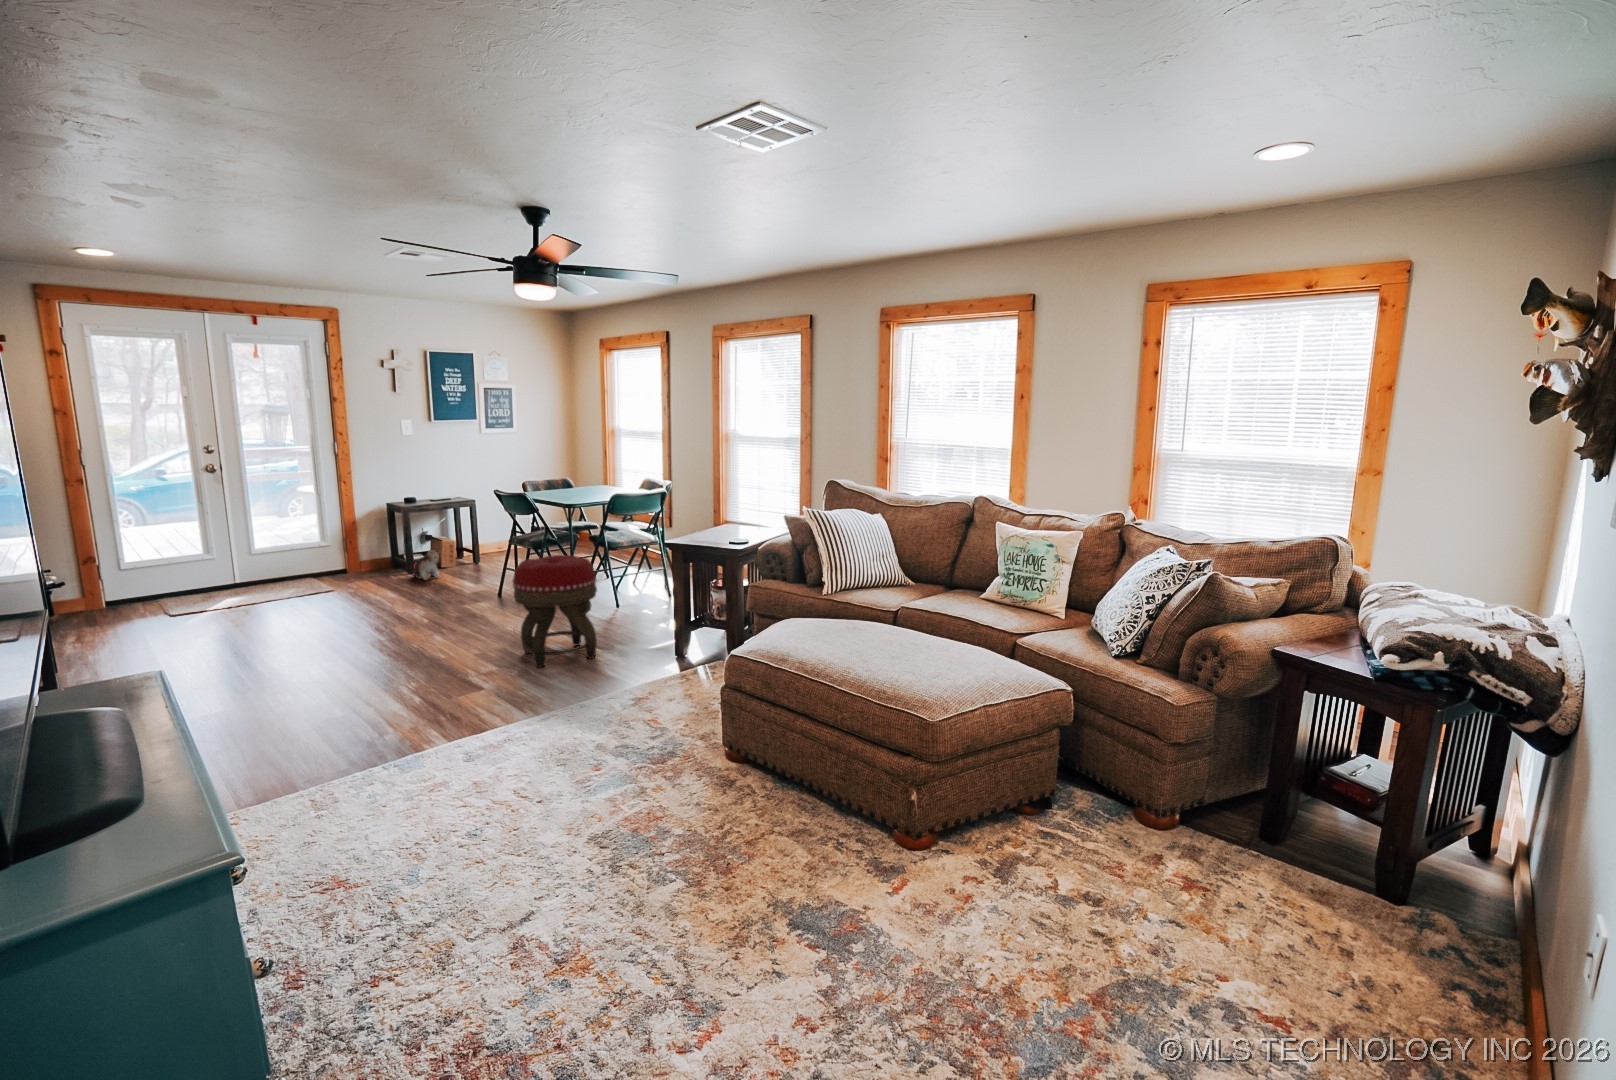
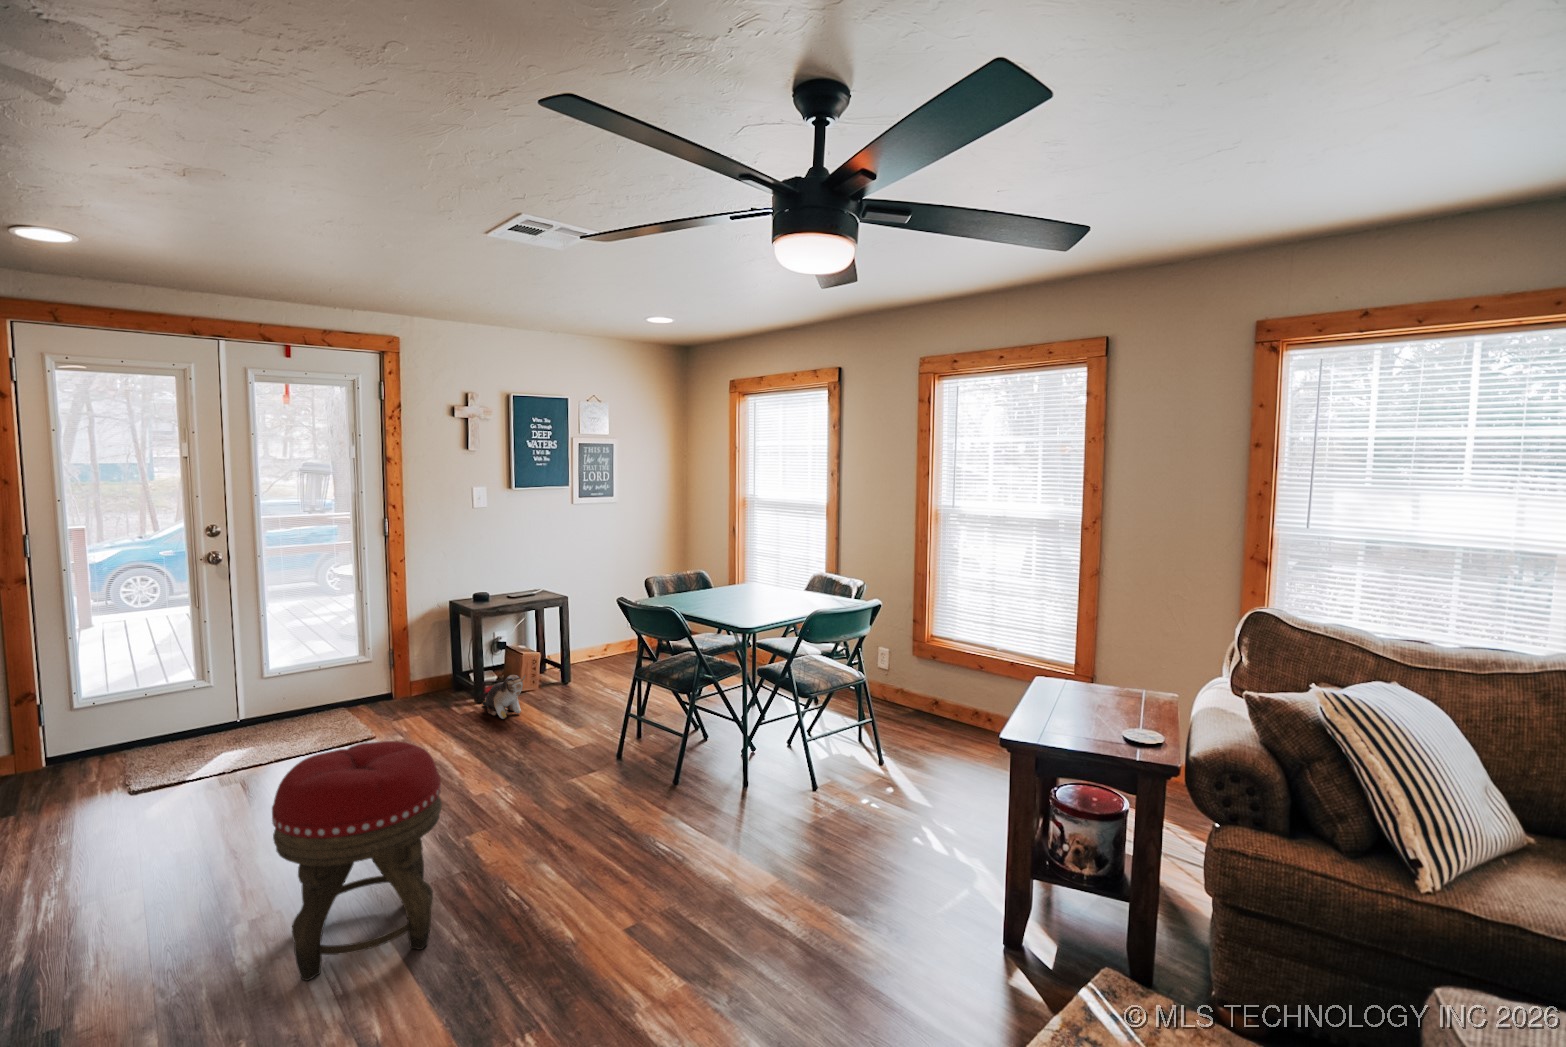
footstool: present [513,555,597,667] -> present [272,741,442,981]

